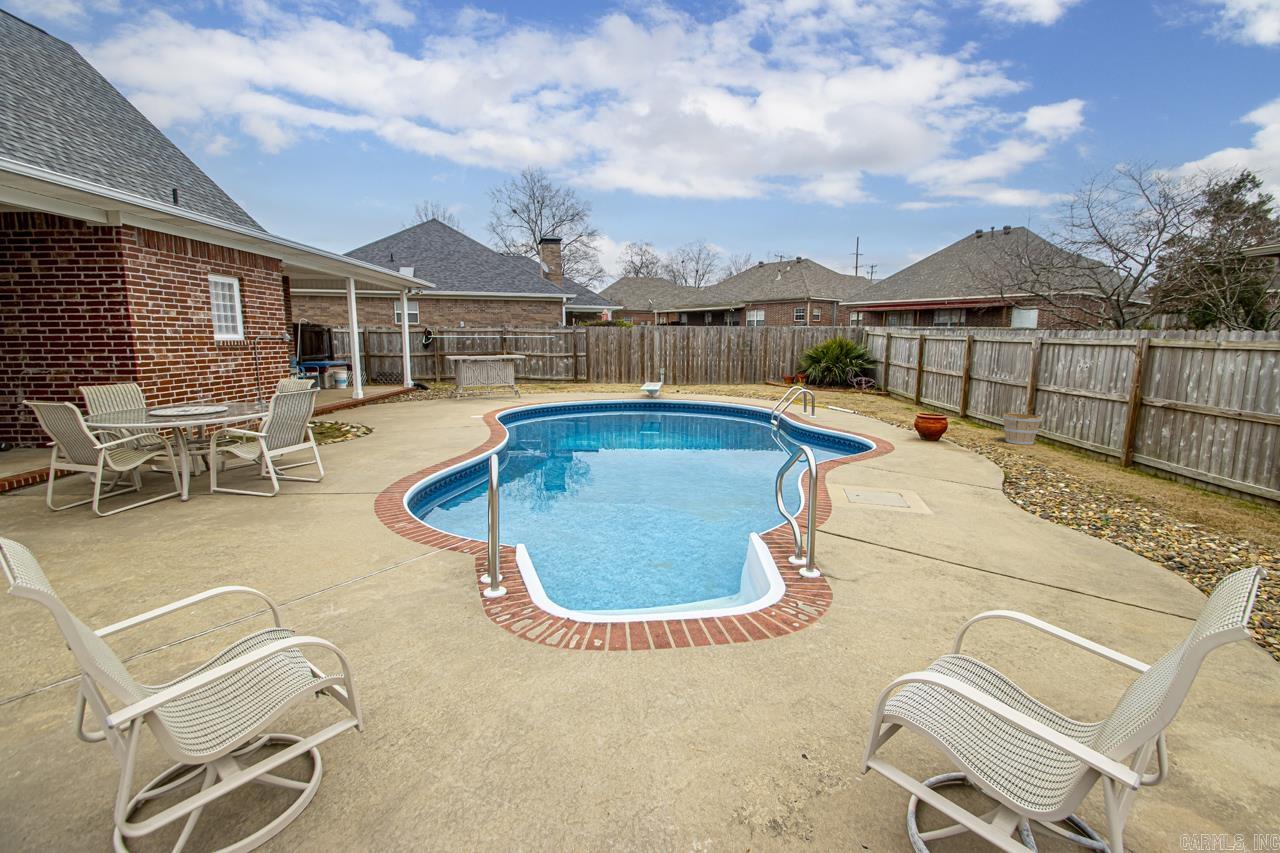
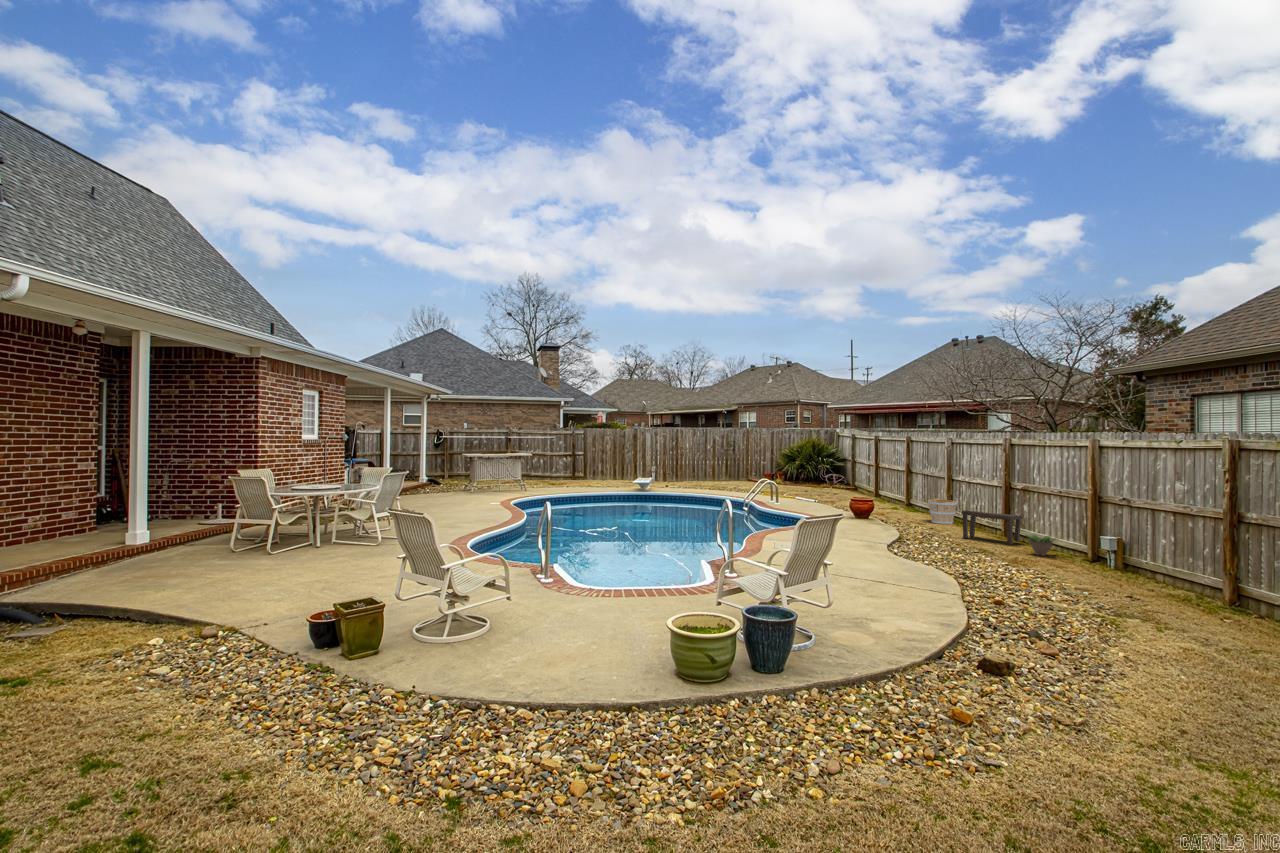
bench: none [1070,433,1162,482] -> present [962,510,1022,545]
decorative plant: none [1177,470,1248,503] -> present [1025,534,1055,556]

